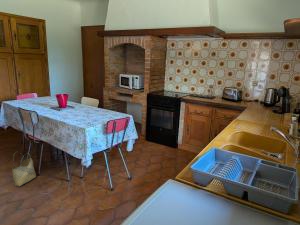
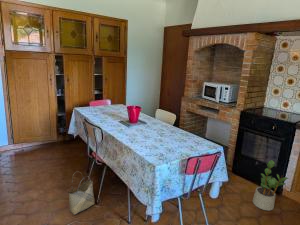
potted plant: none [159,124,178,159] -> present [253,160,288,210]

